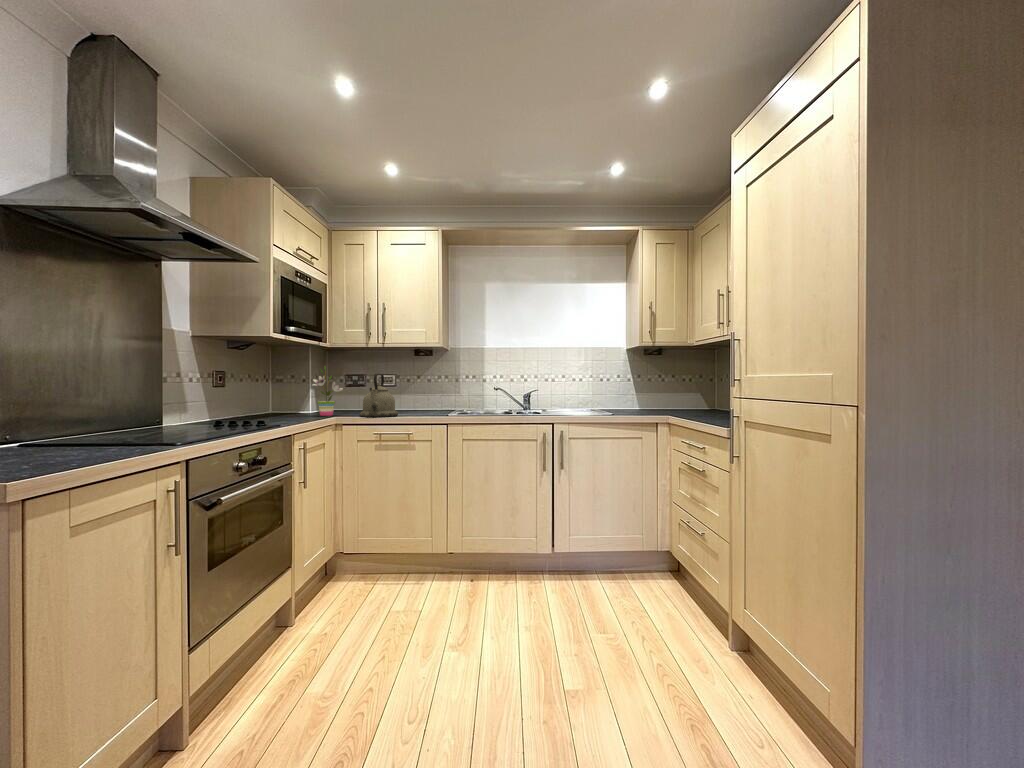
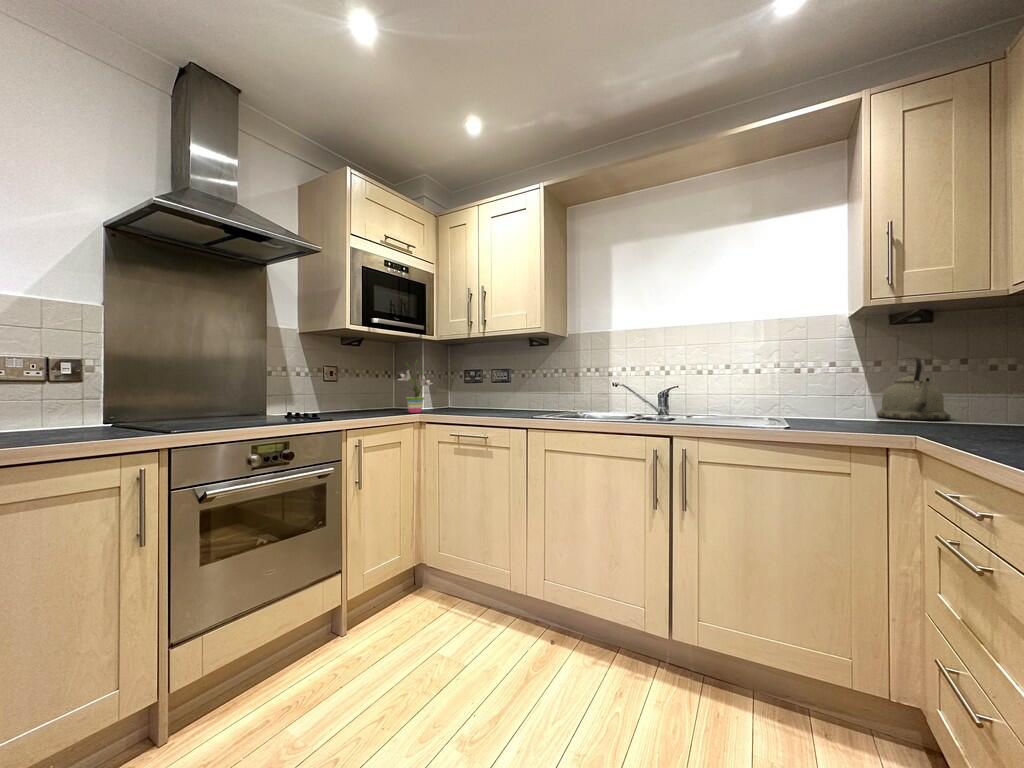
kettle: present [360,373,398,417] -> present [876,358,950,420]

